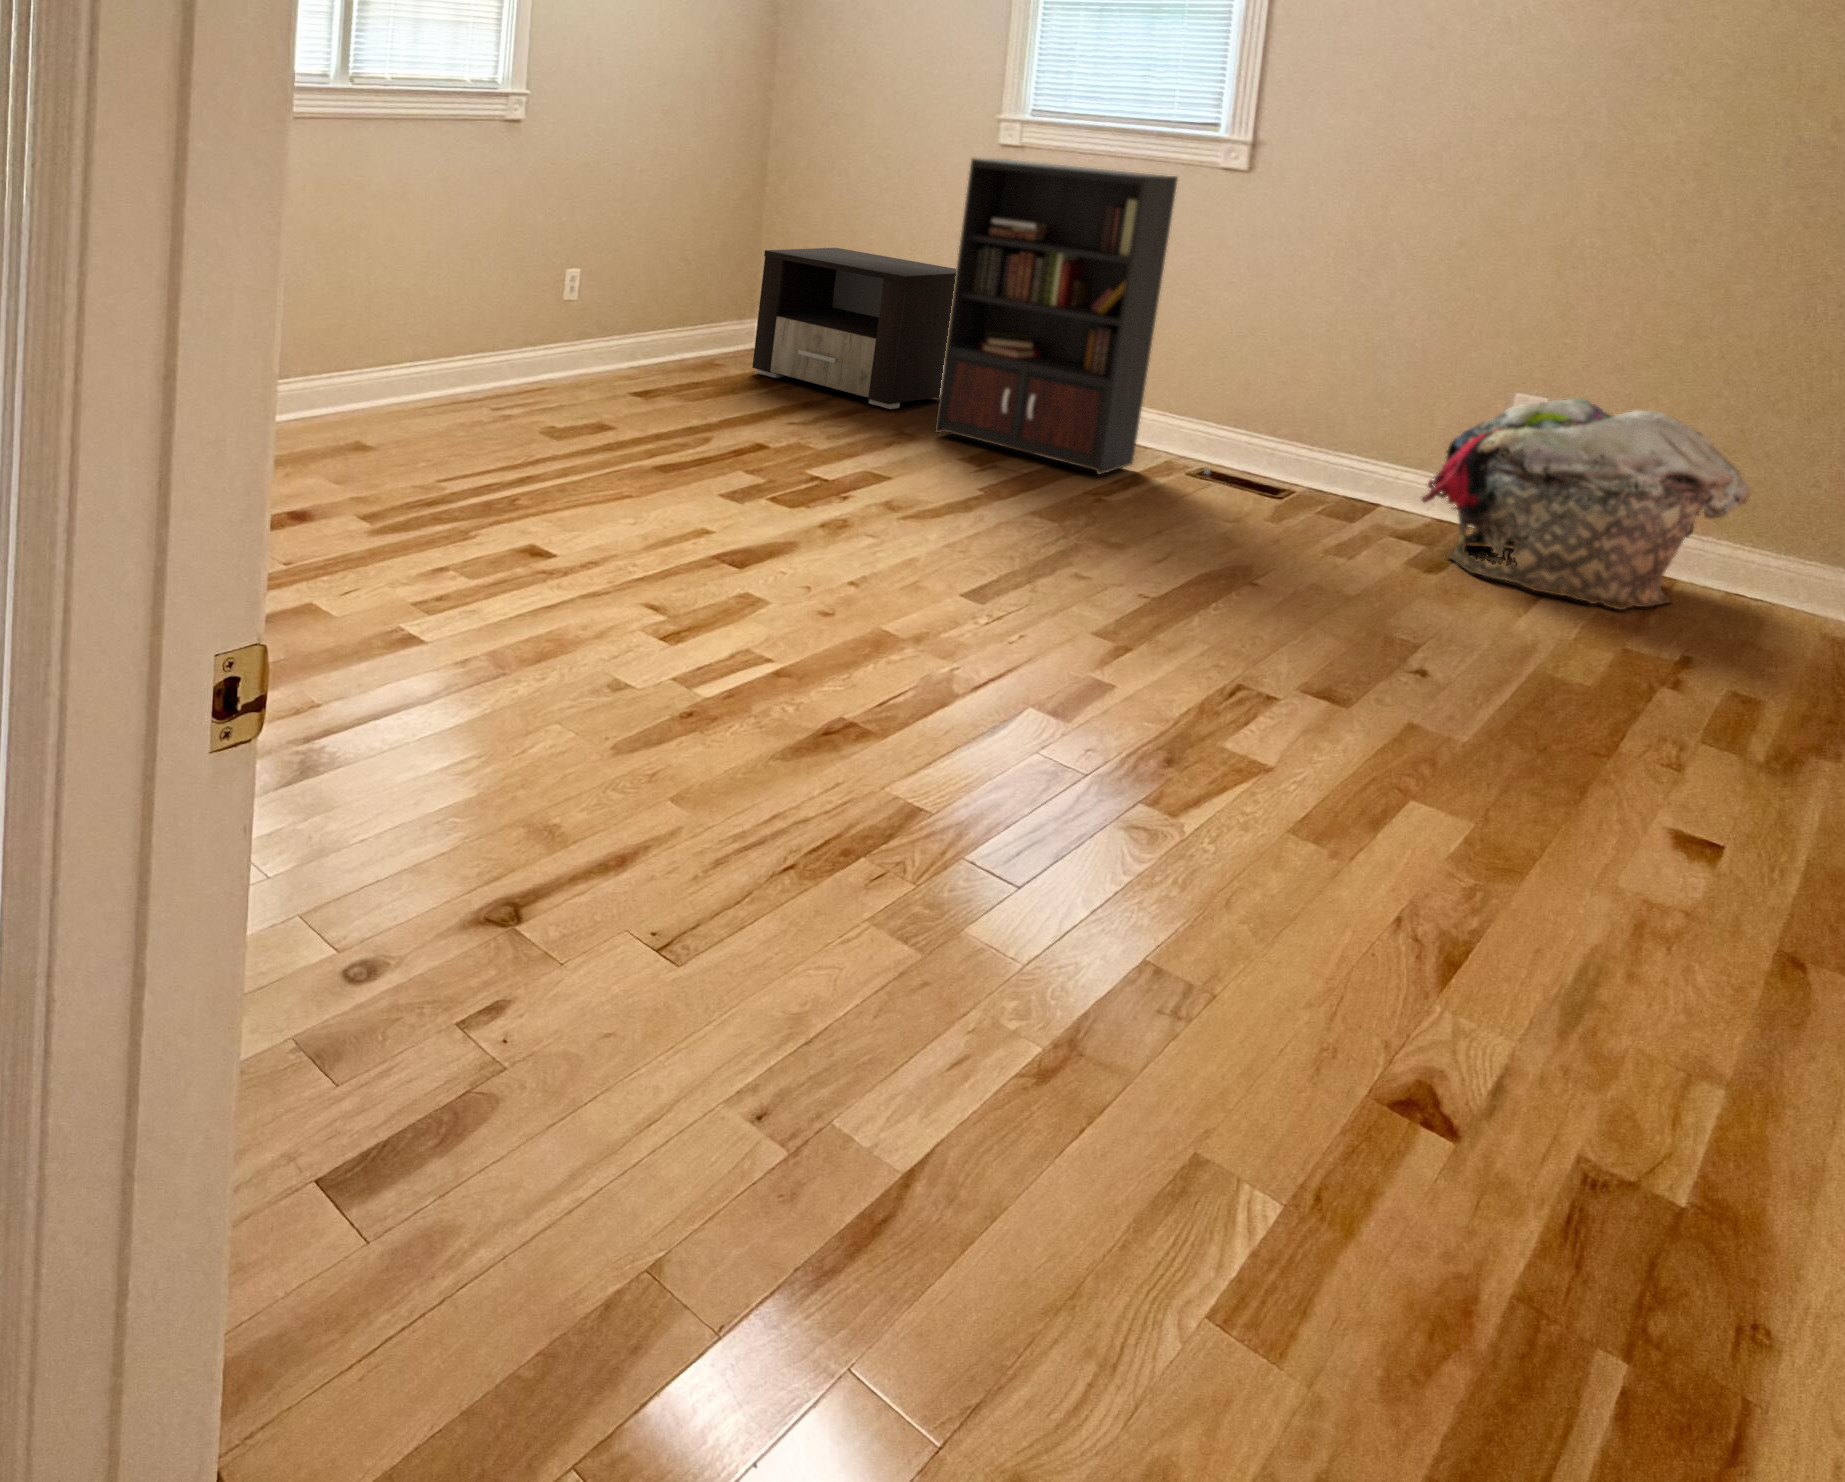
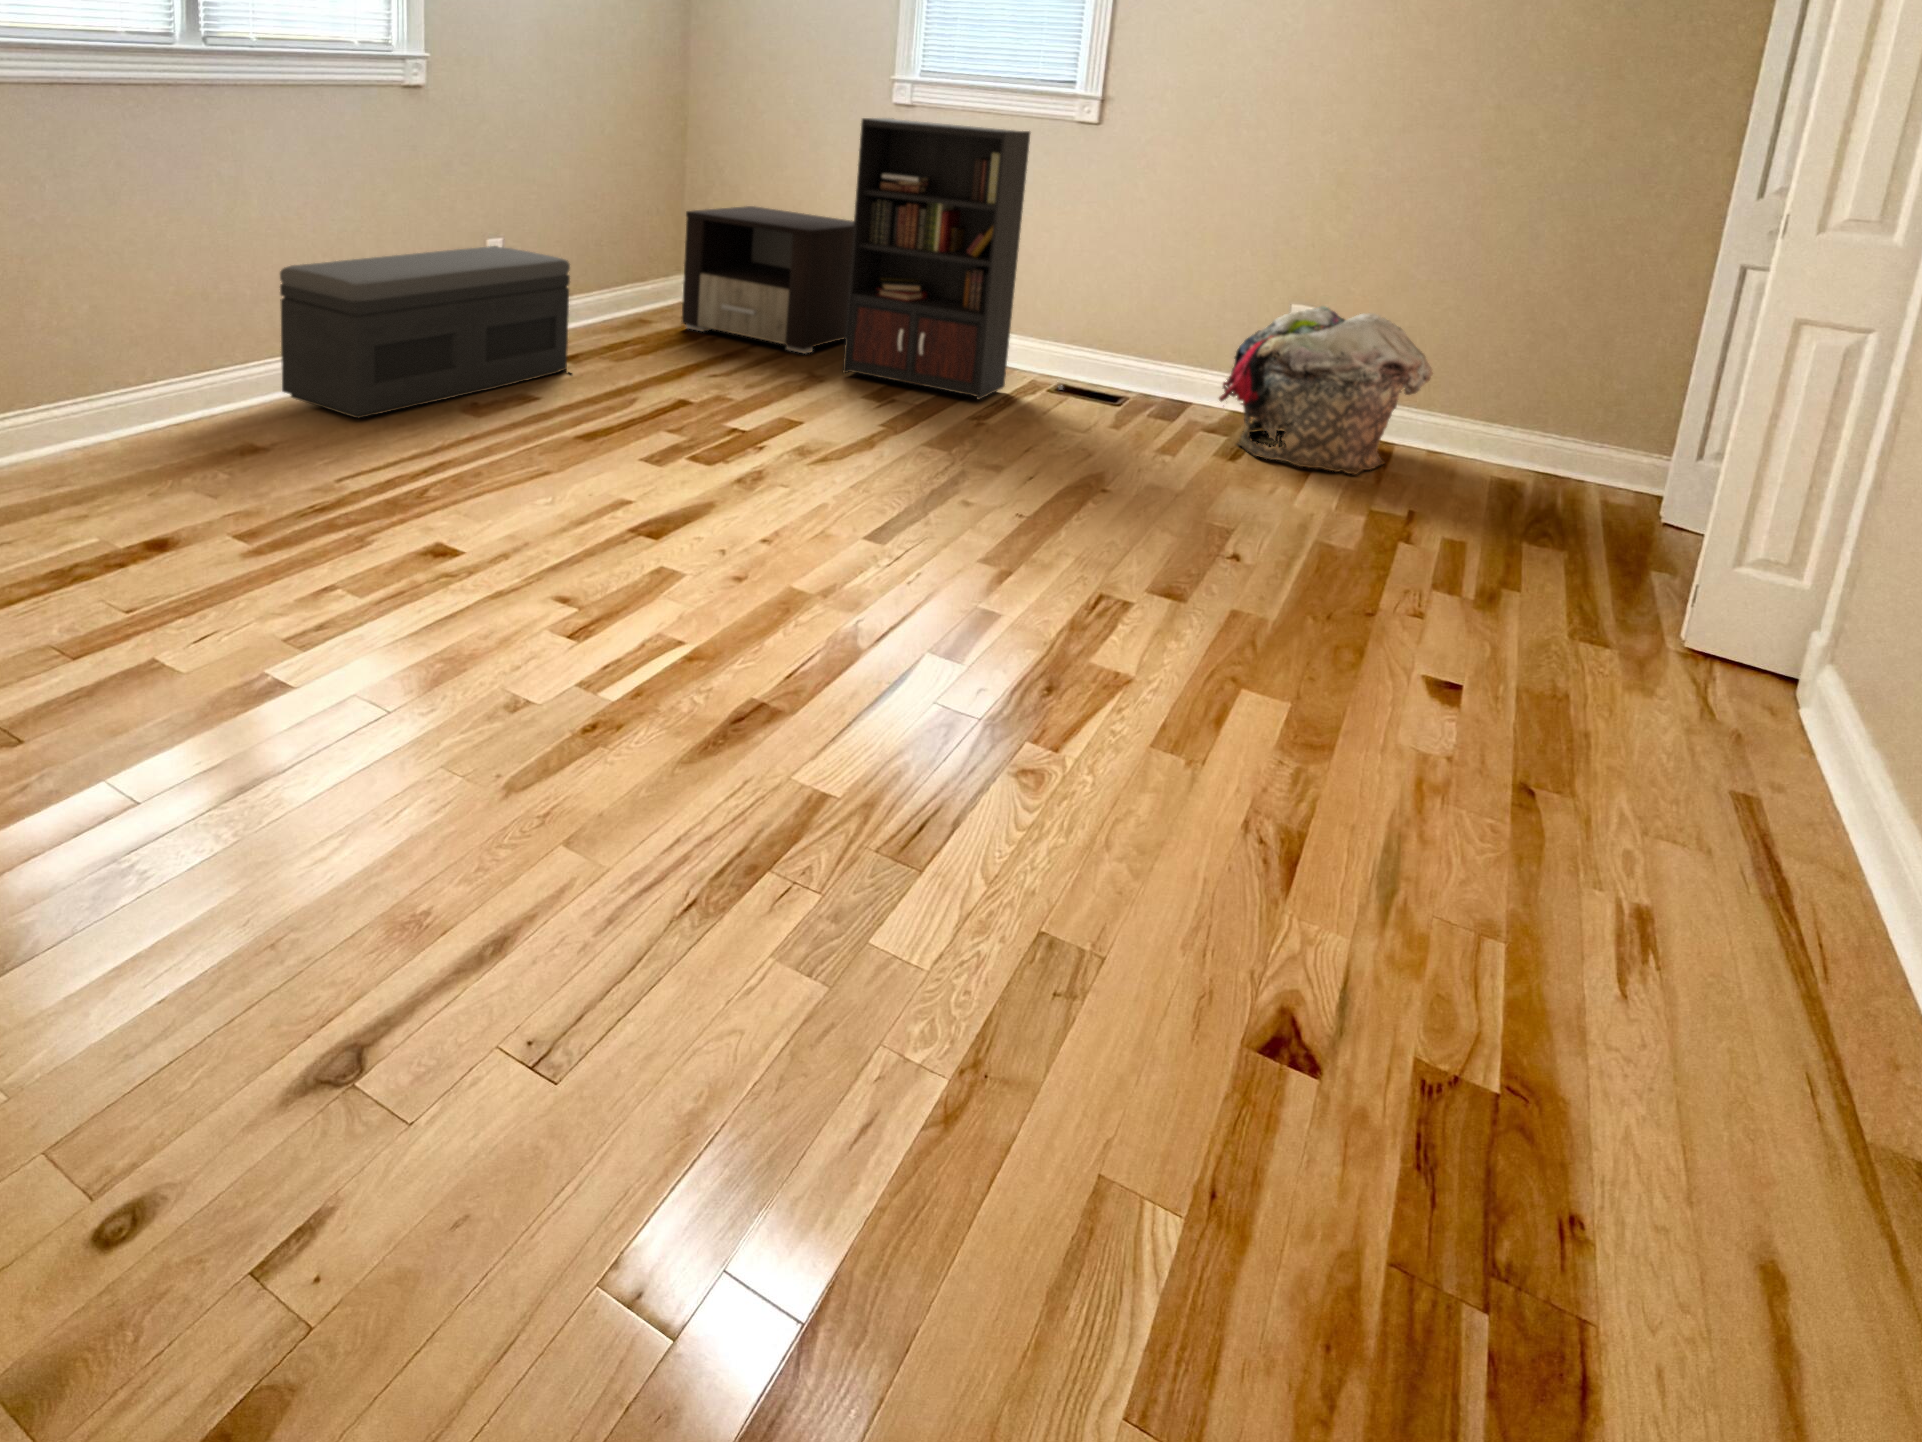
storage bench: none [379,277,647,431] -> present [280,246,570,418]

